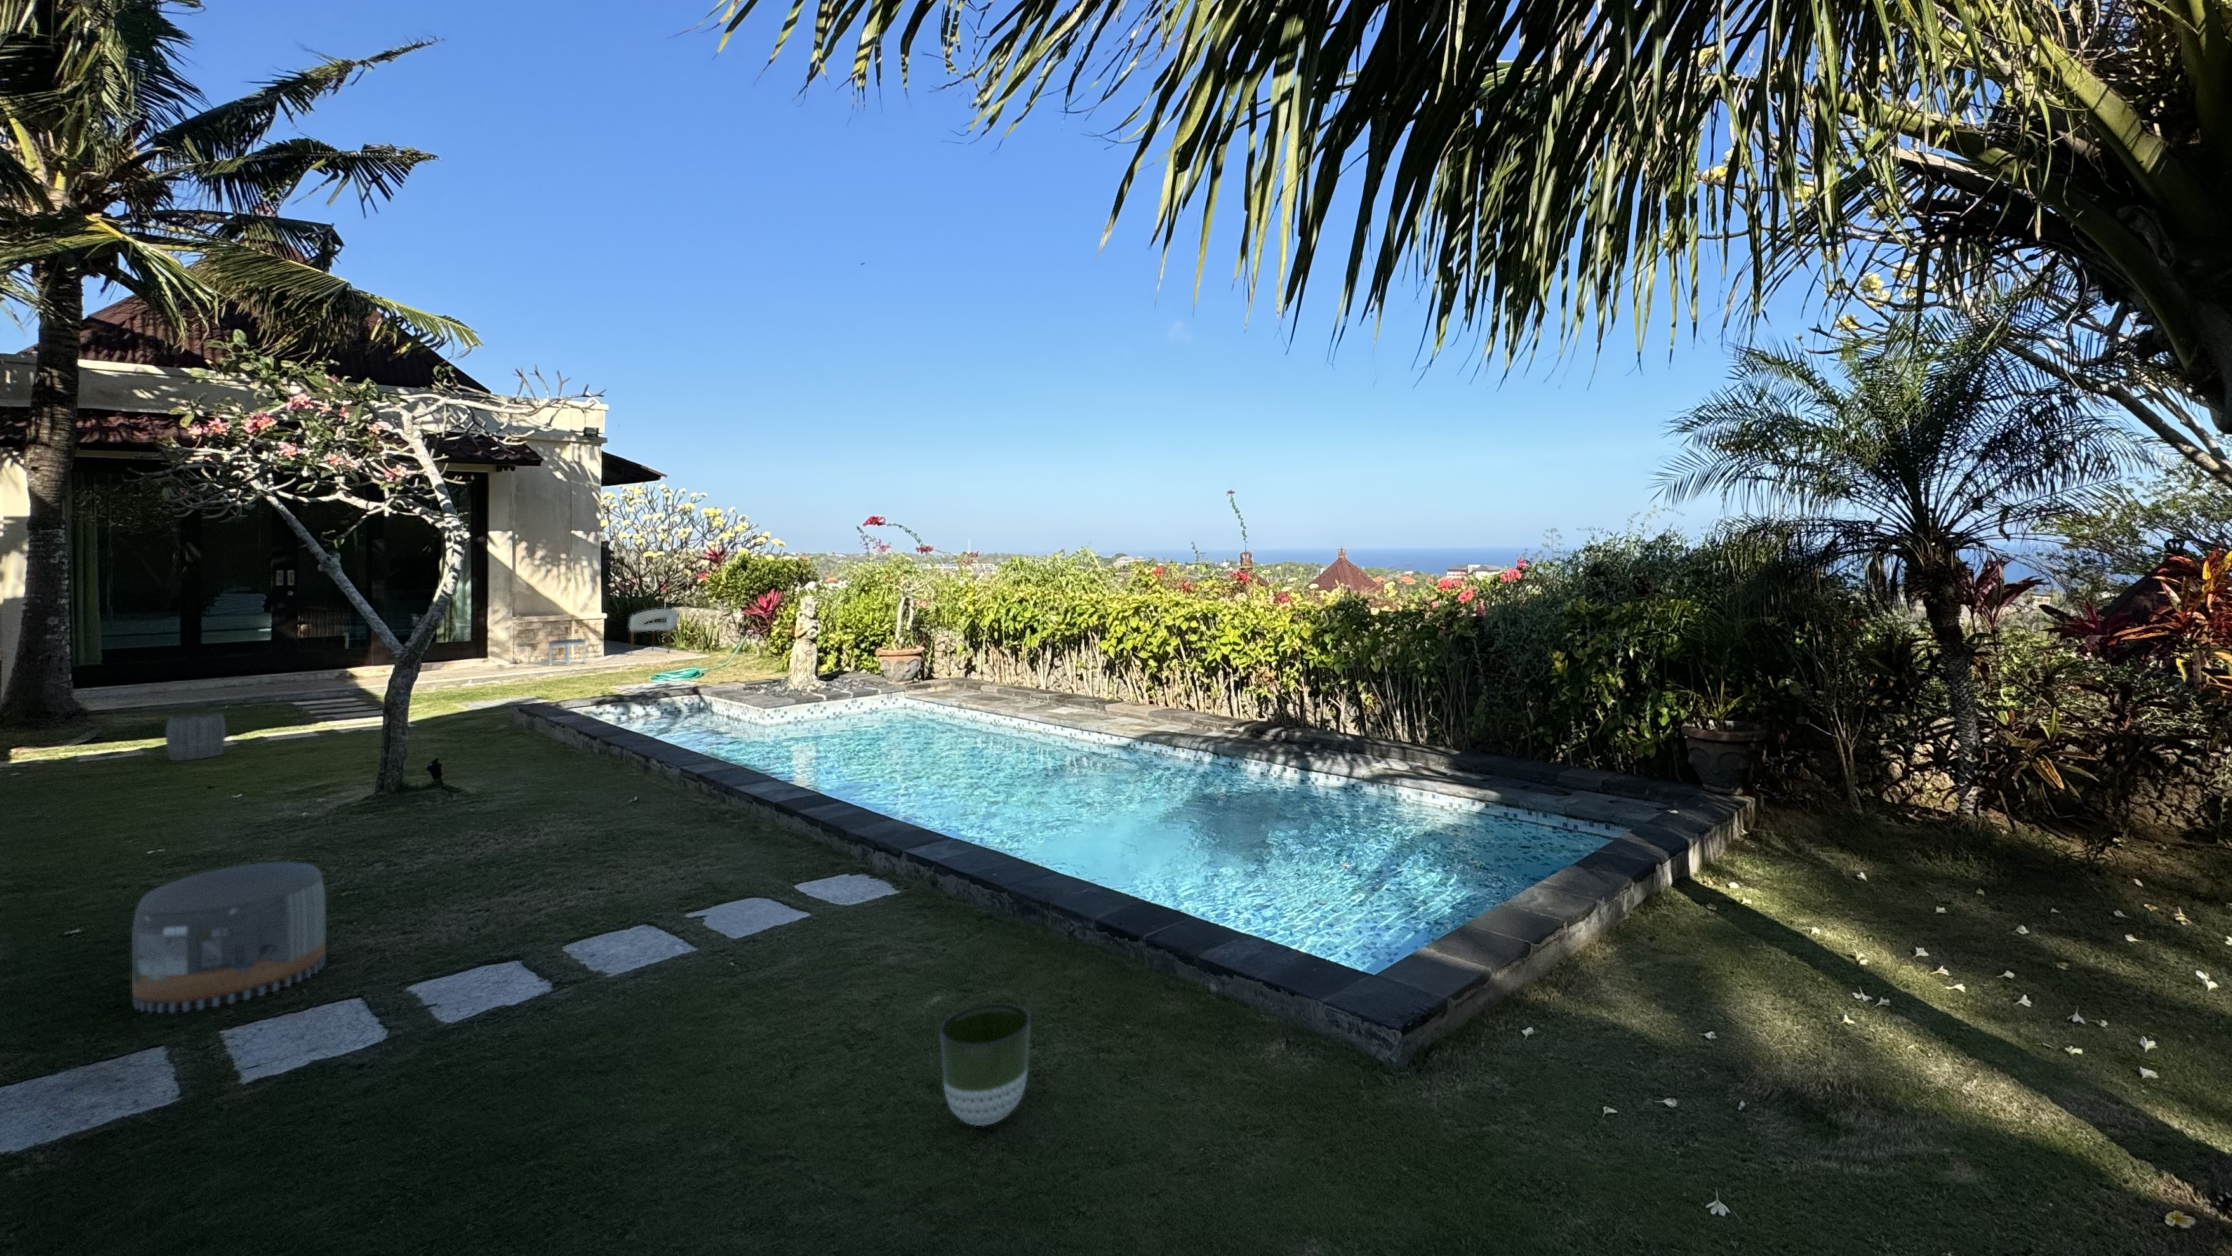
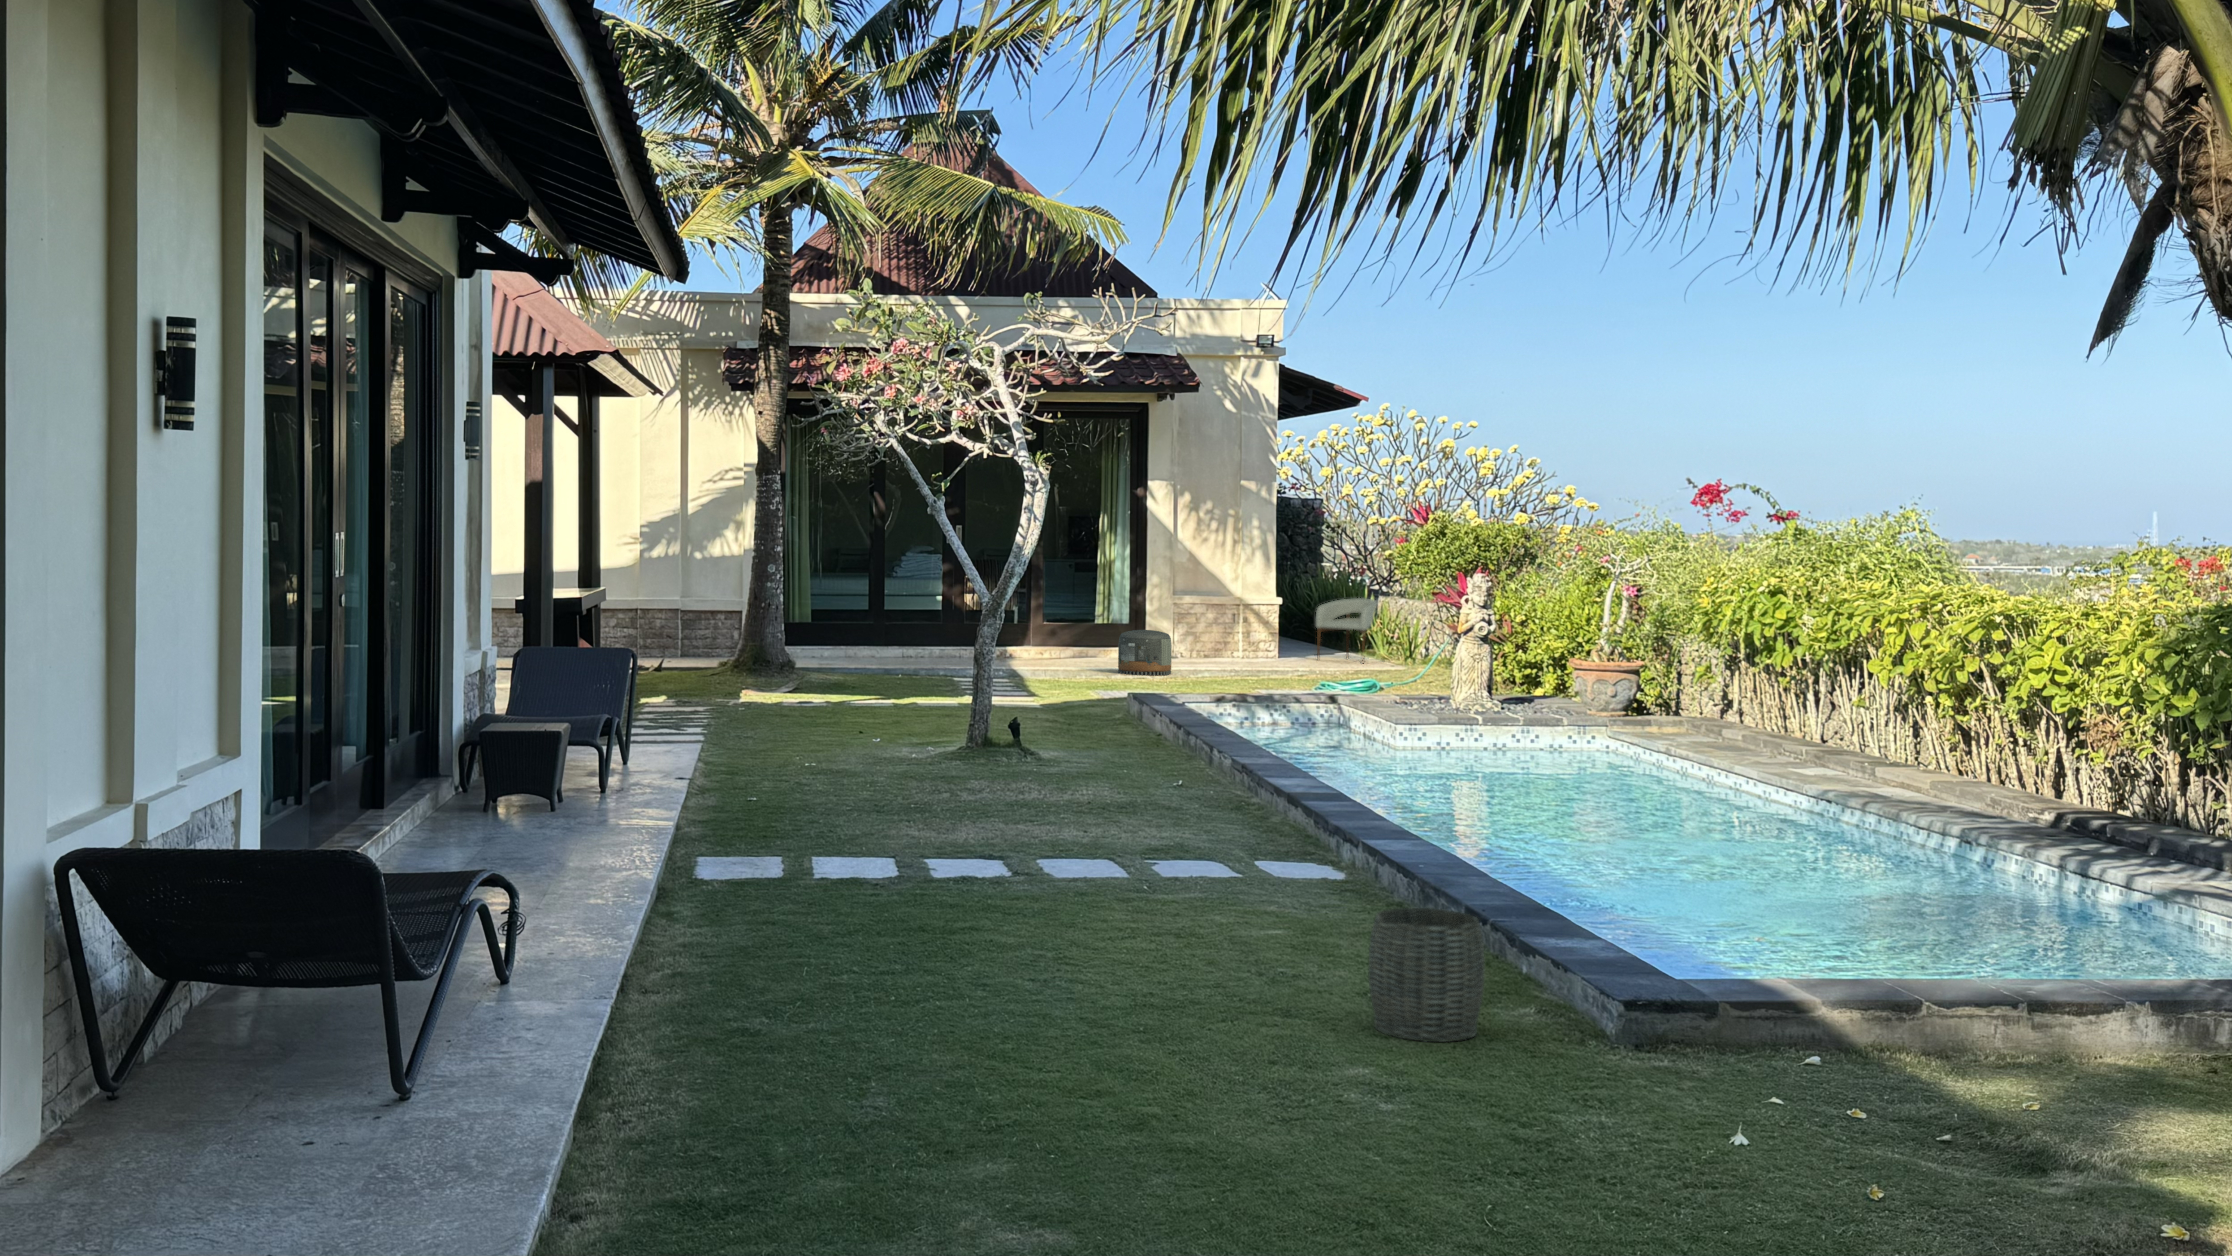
round table: present [549,639,586,665] -> none [1210,631,1254,667]
woven basket: present [166,713,226,761] -> present [1368,908,1484,1042]
pouf: present [132,862,326,1013] -> present [1118,630,1172,675]
planter: present [941,1004,1030,1126] -> none [1173,878,1251,971]

